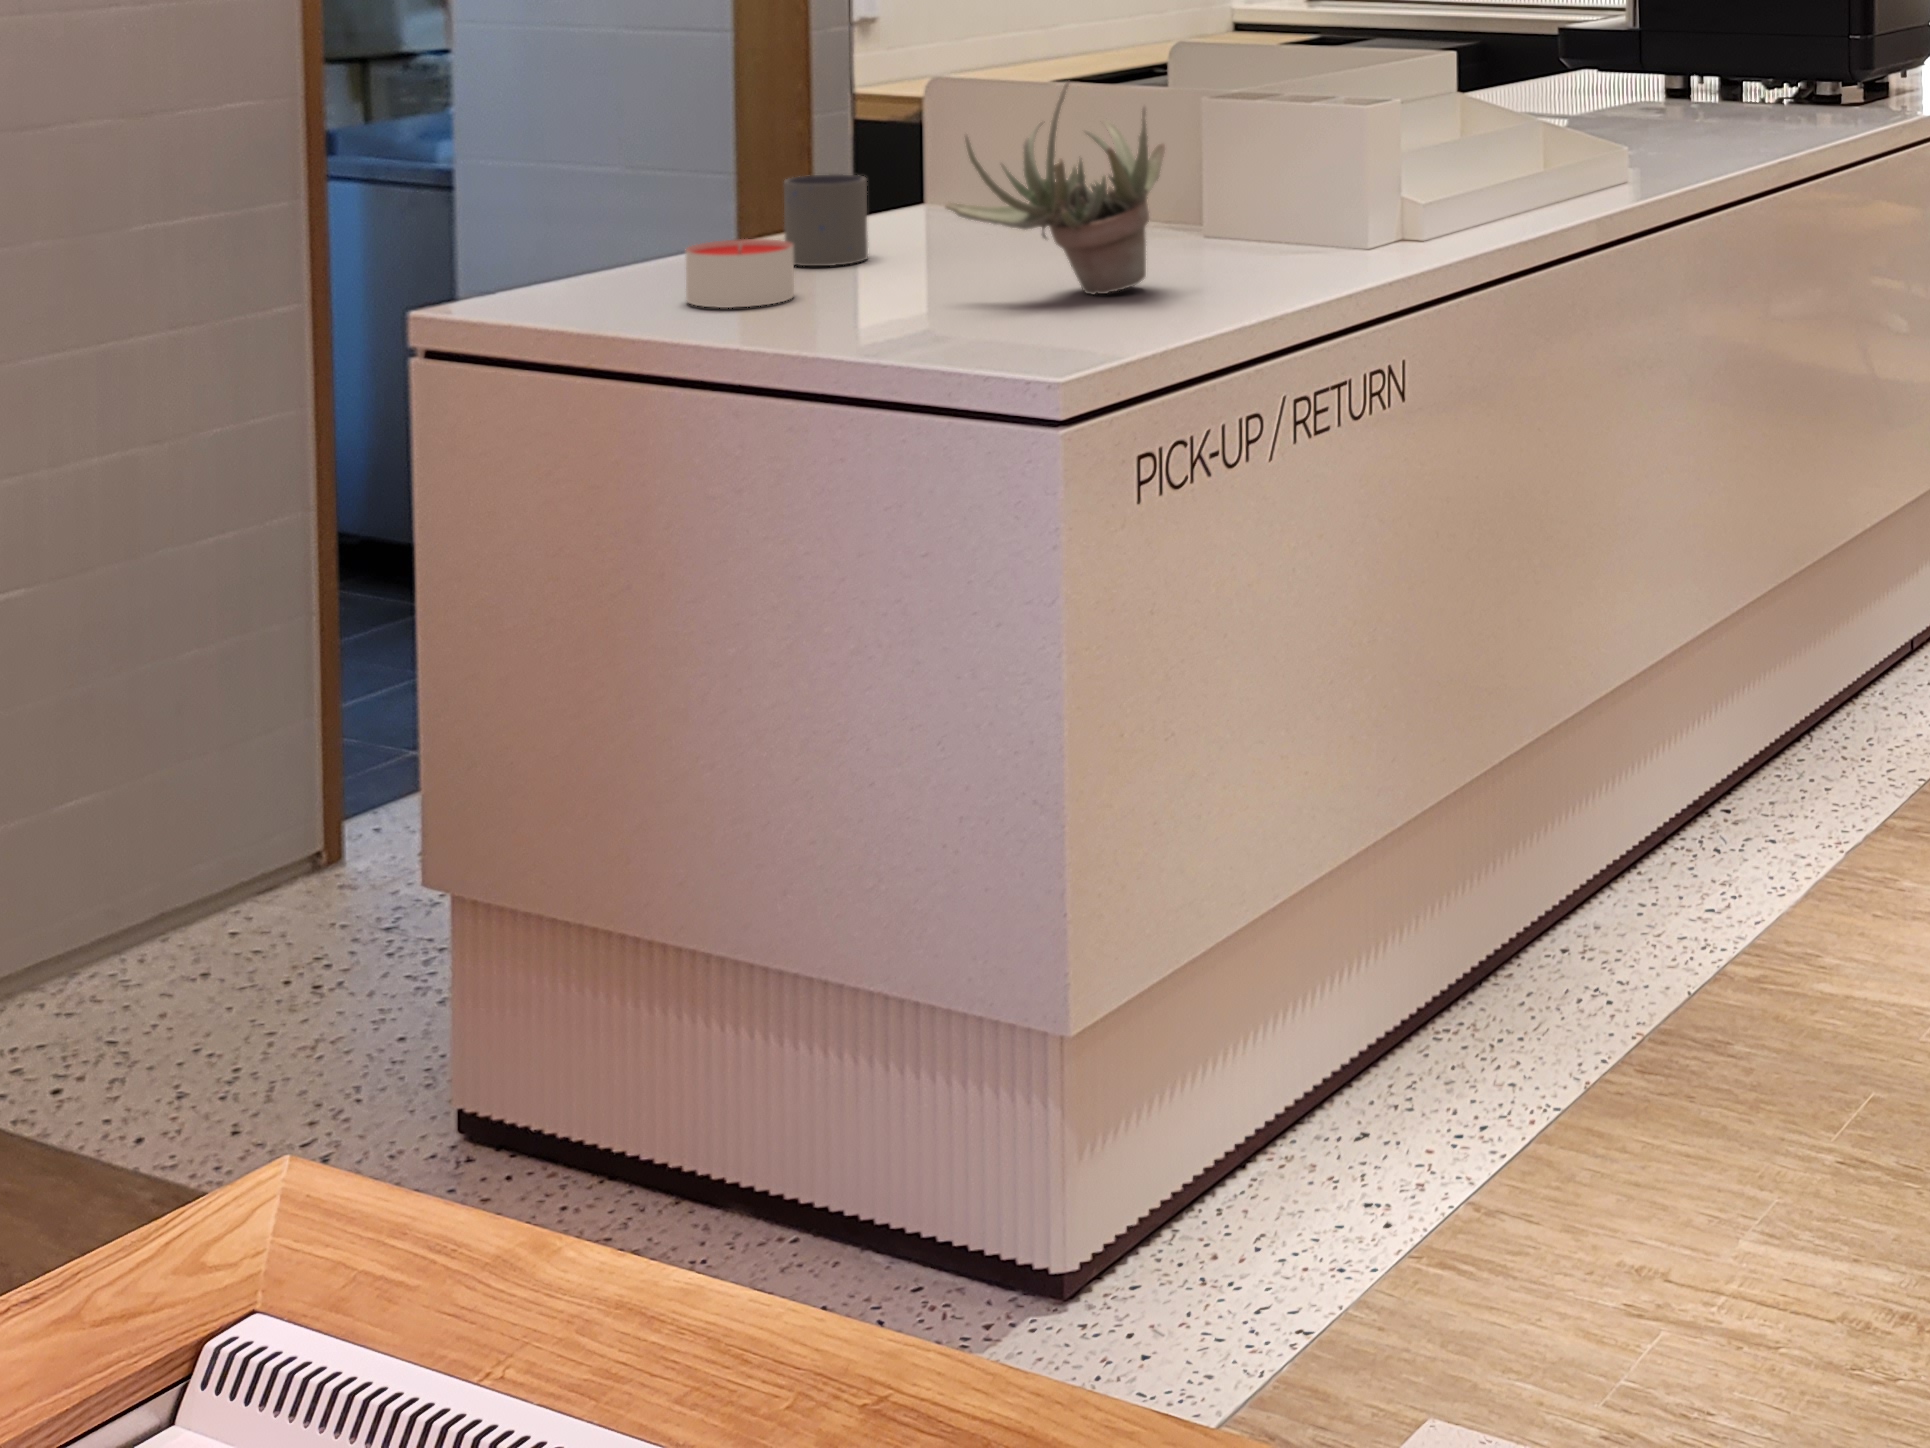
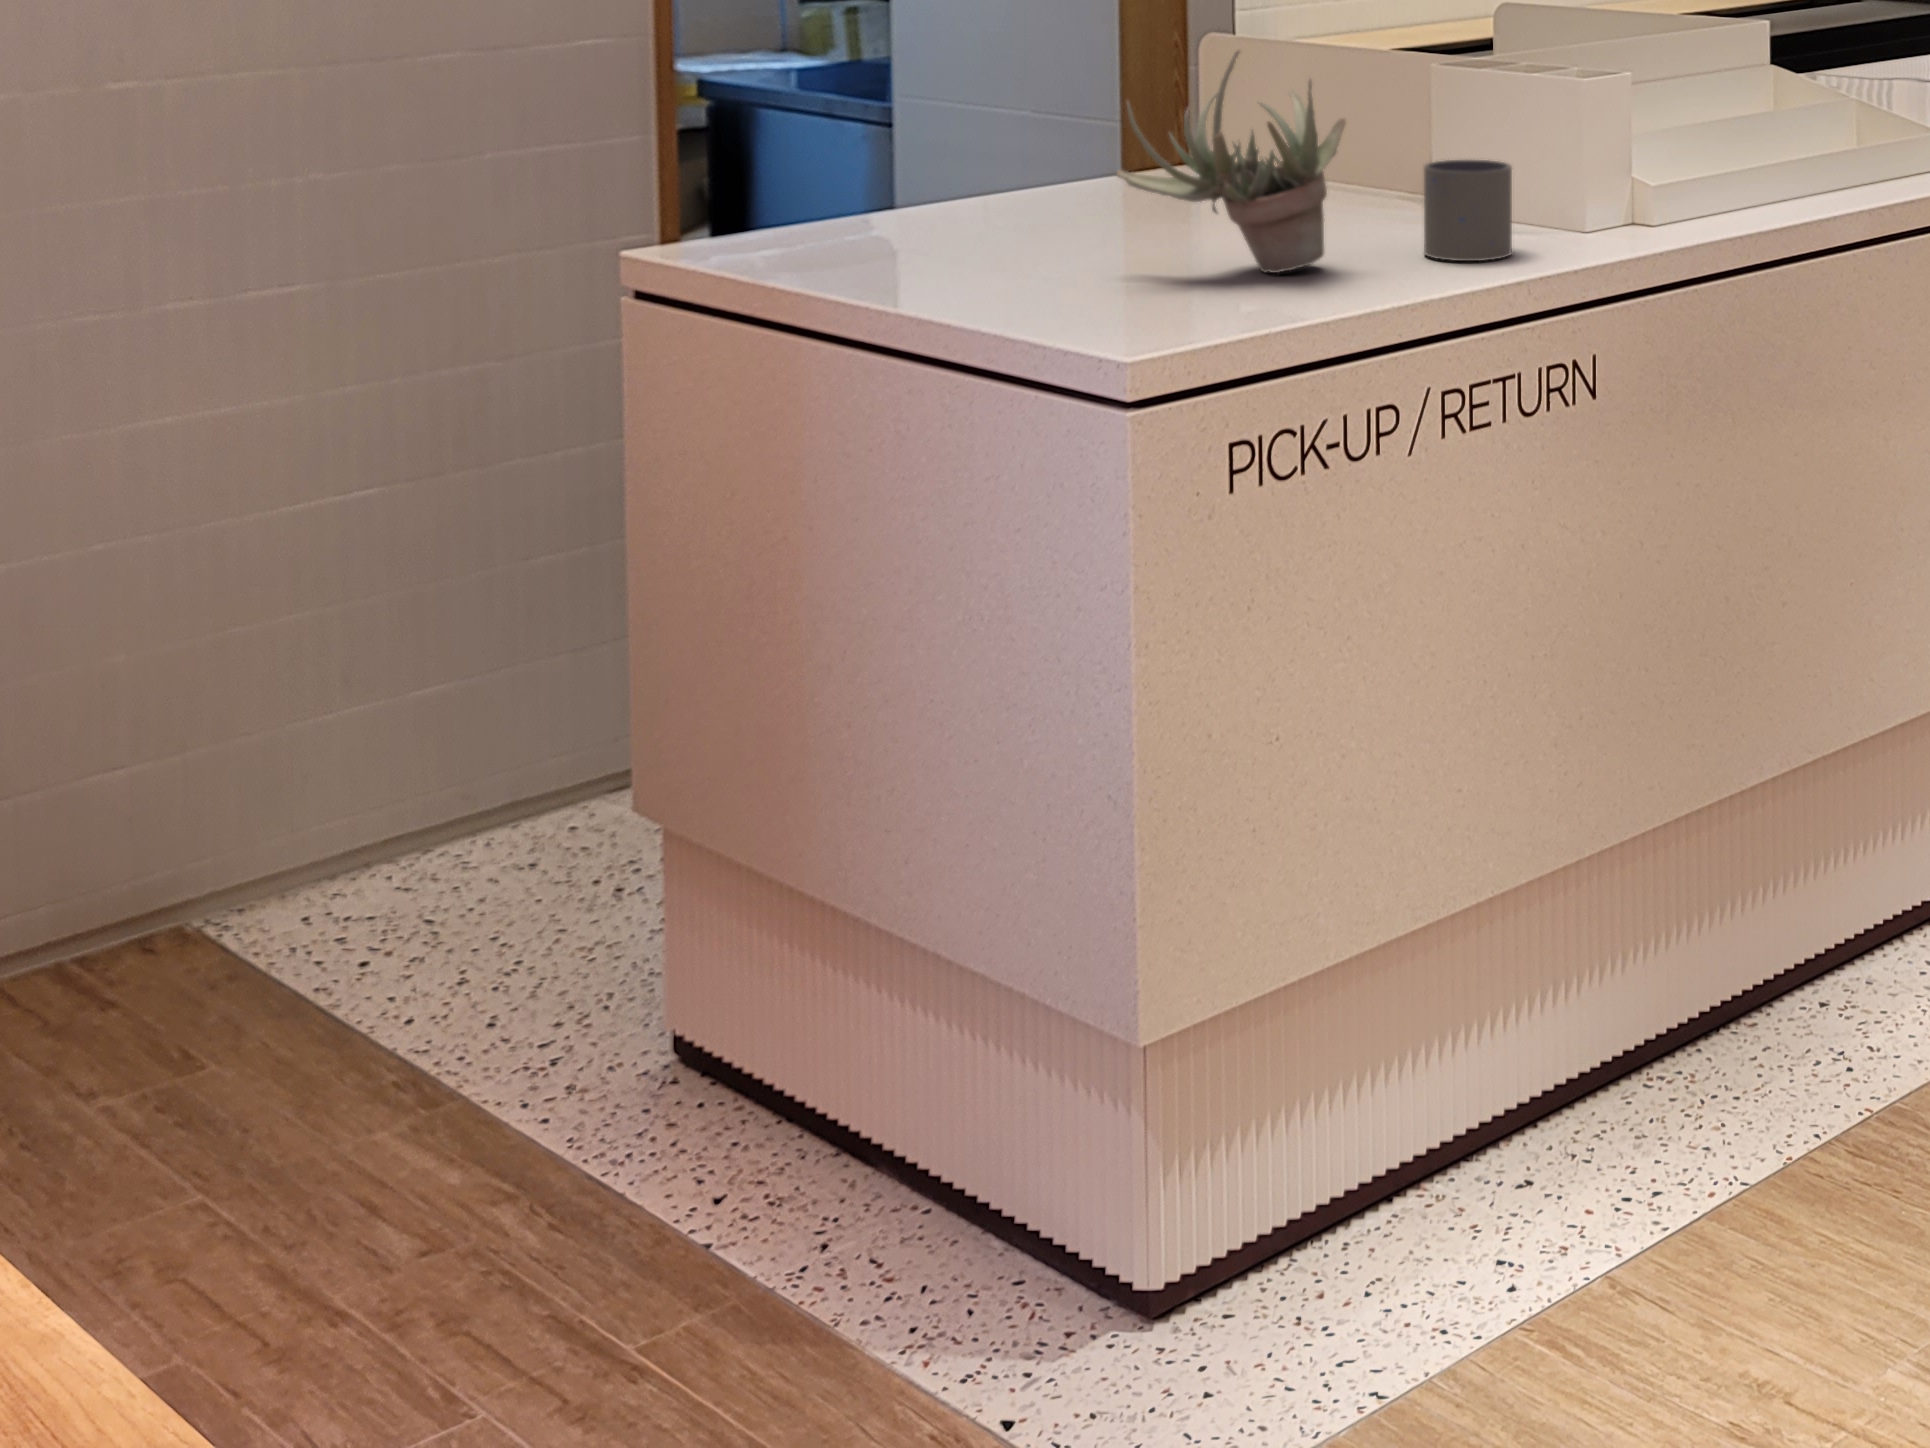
cup: present [784,174,868,266] -> present [1424,160,1512,261]
candle: present [686,239,794,308] -> none [879,197,985,266]

